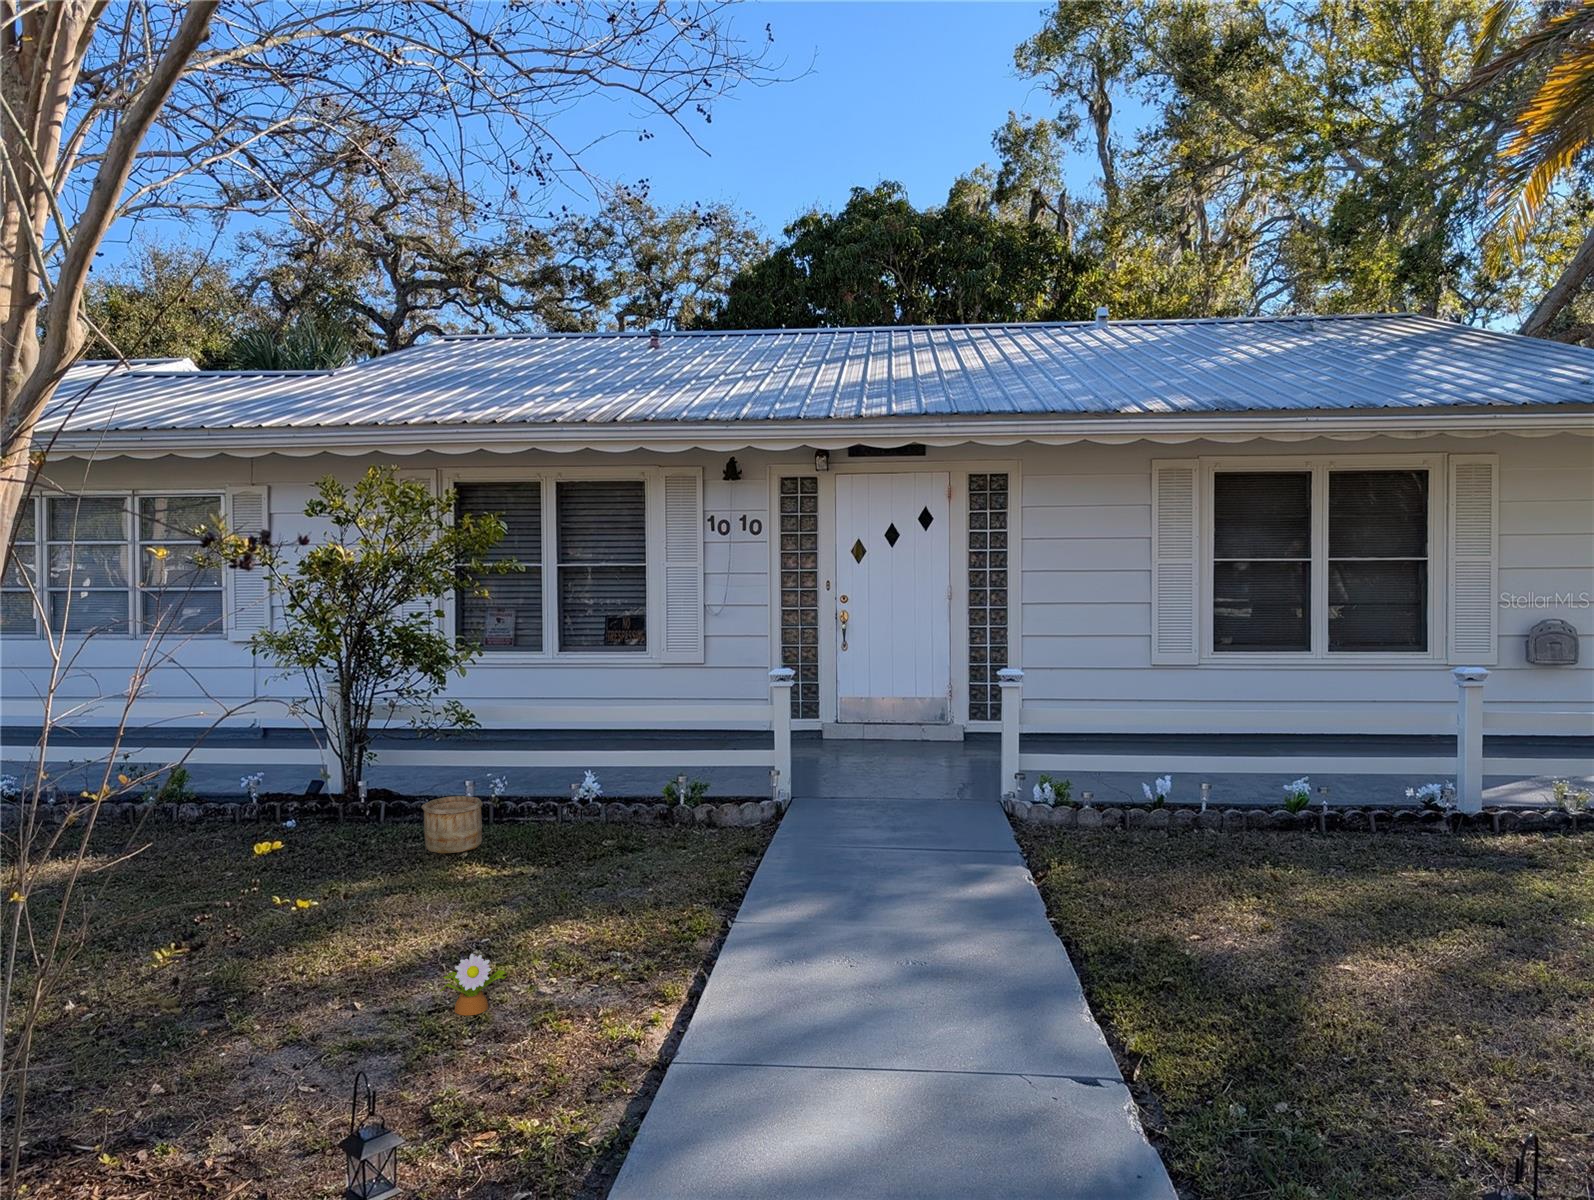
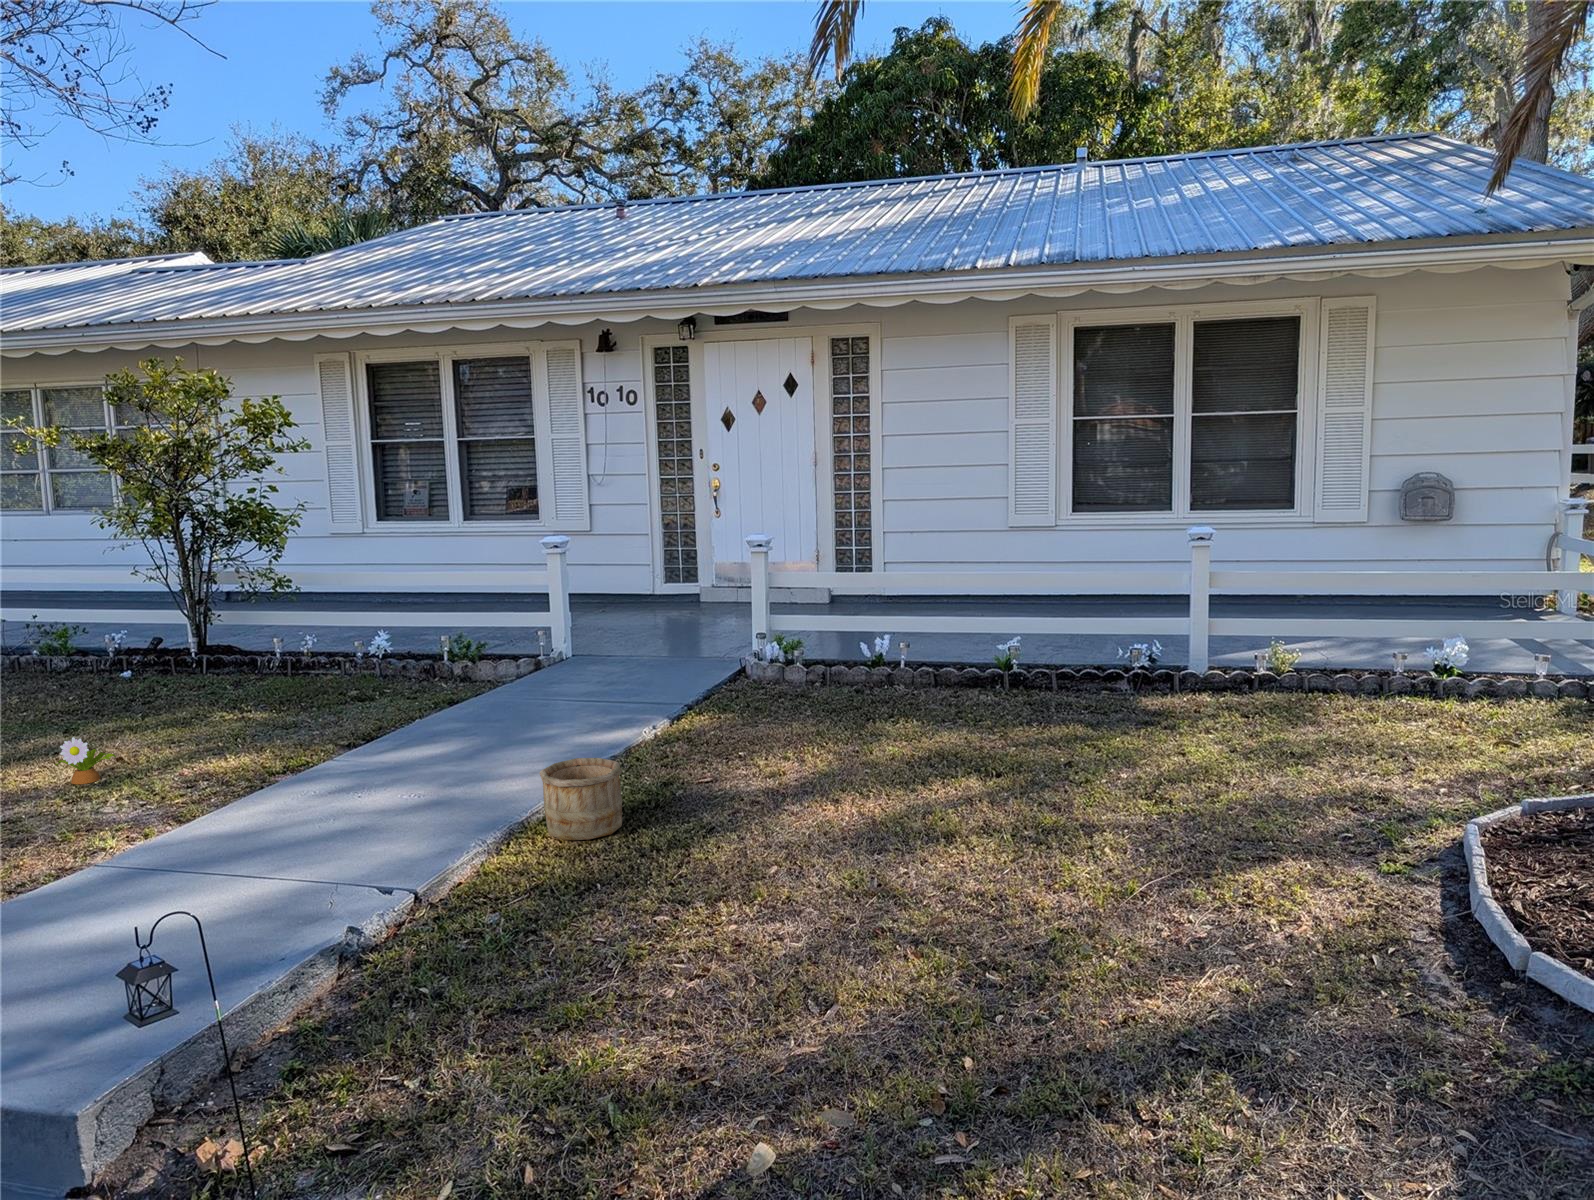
wooden bucket: present [422,796,483,853] -> present [539,758,622,840]

